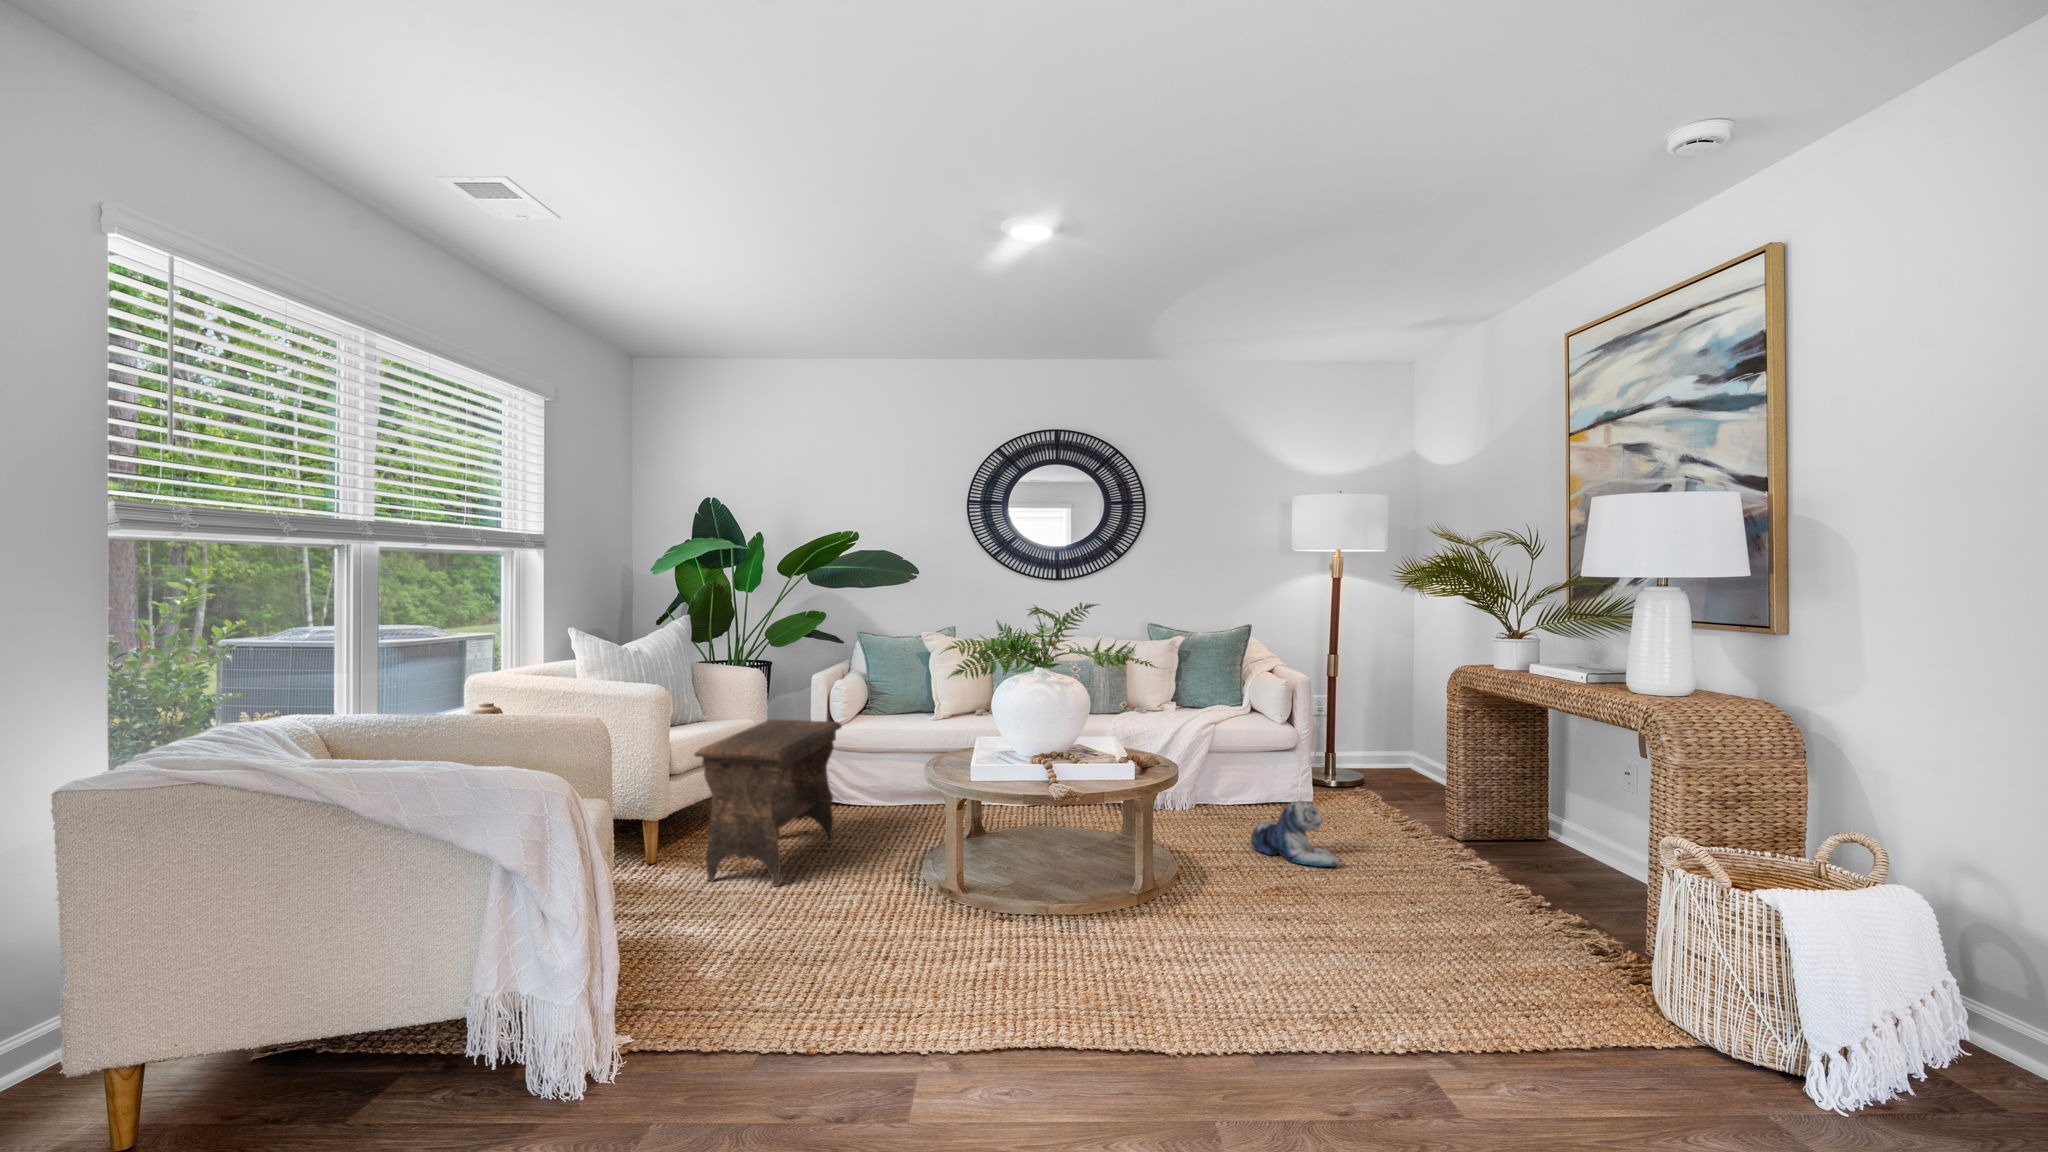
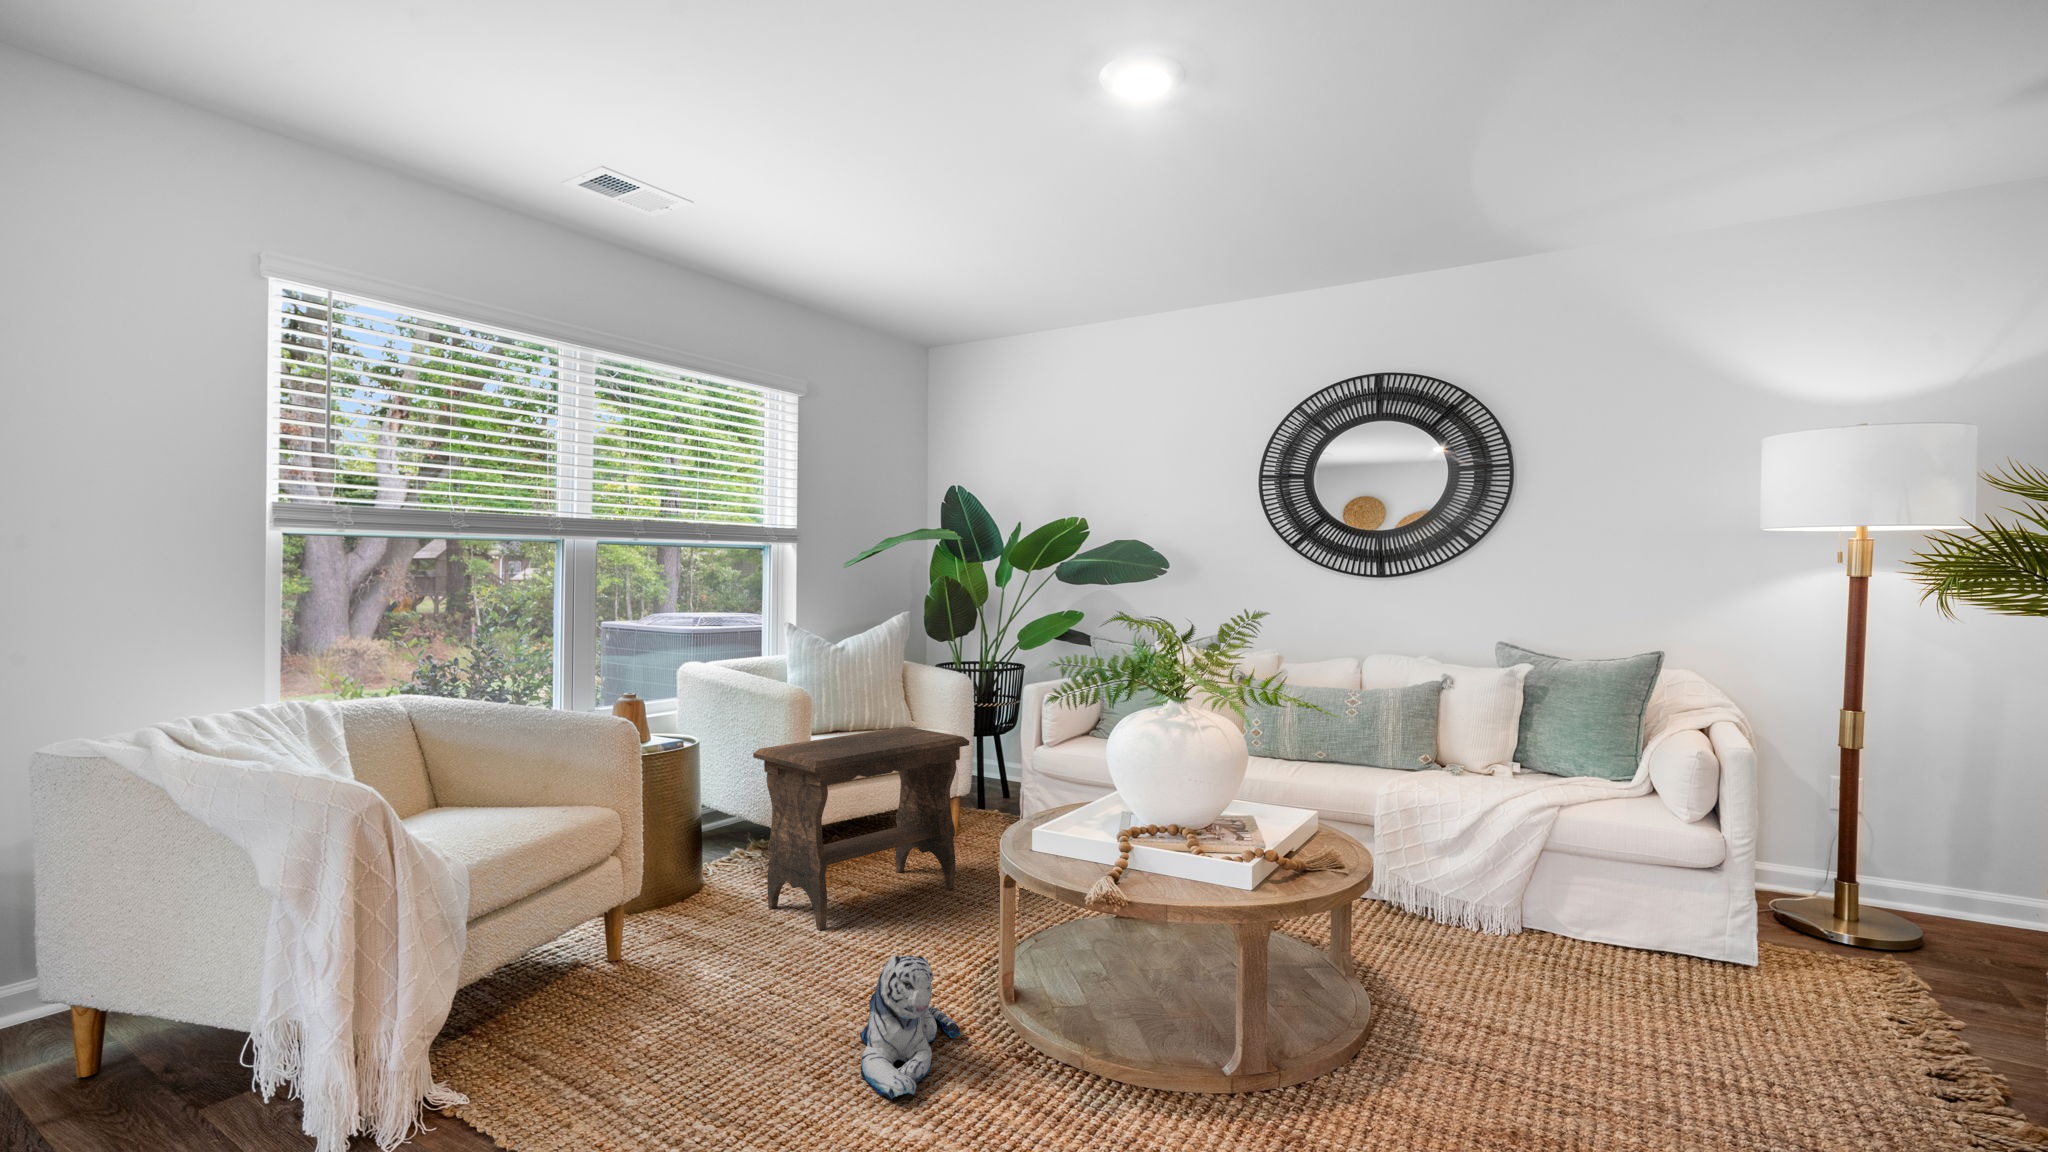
plush toy: present [1251,801,1340,867] -> present [860,955,961,1099]

